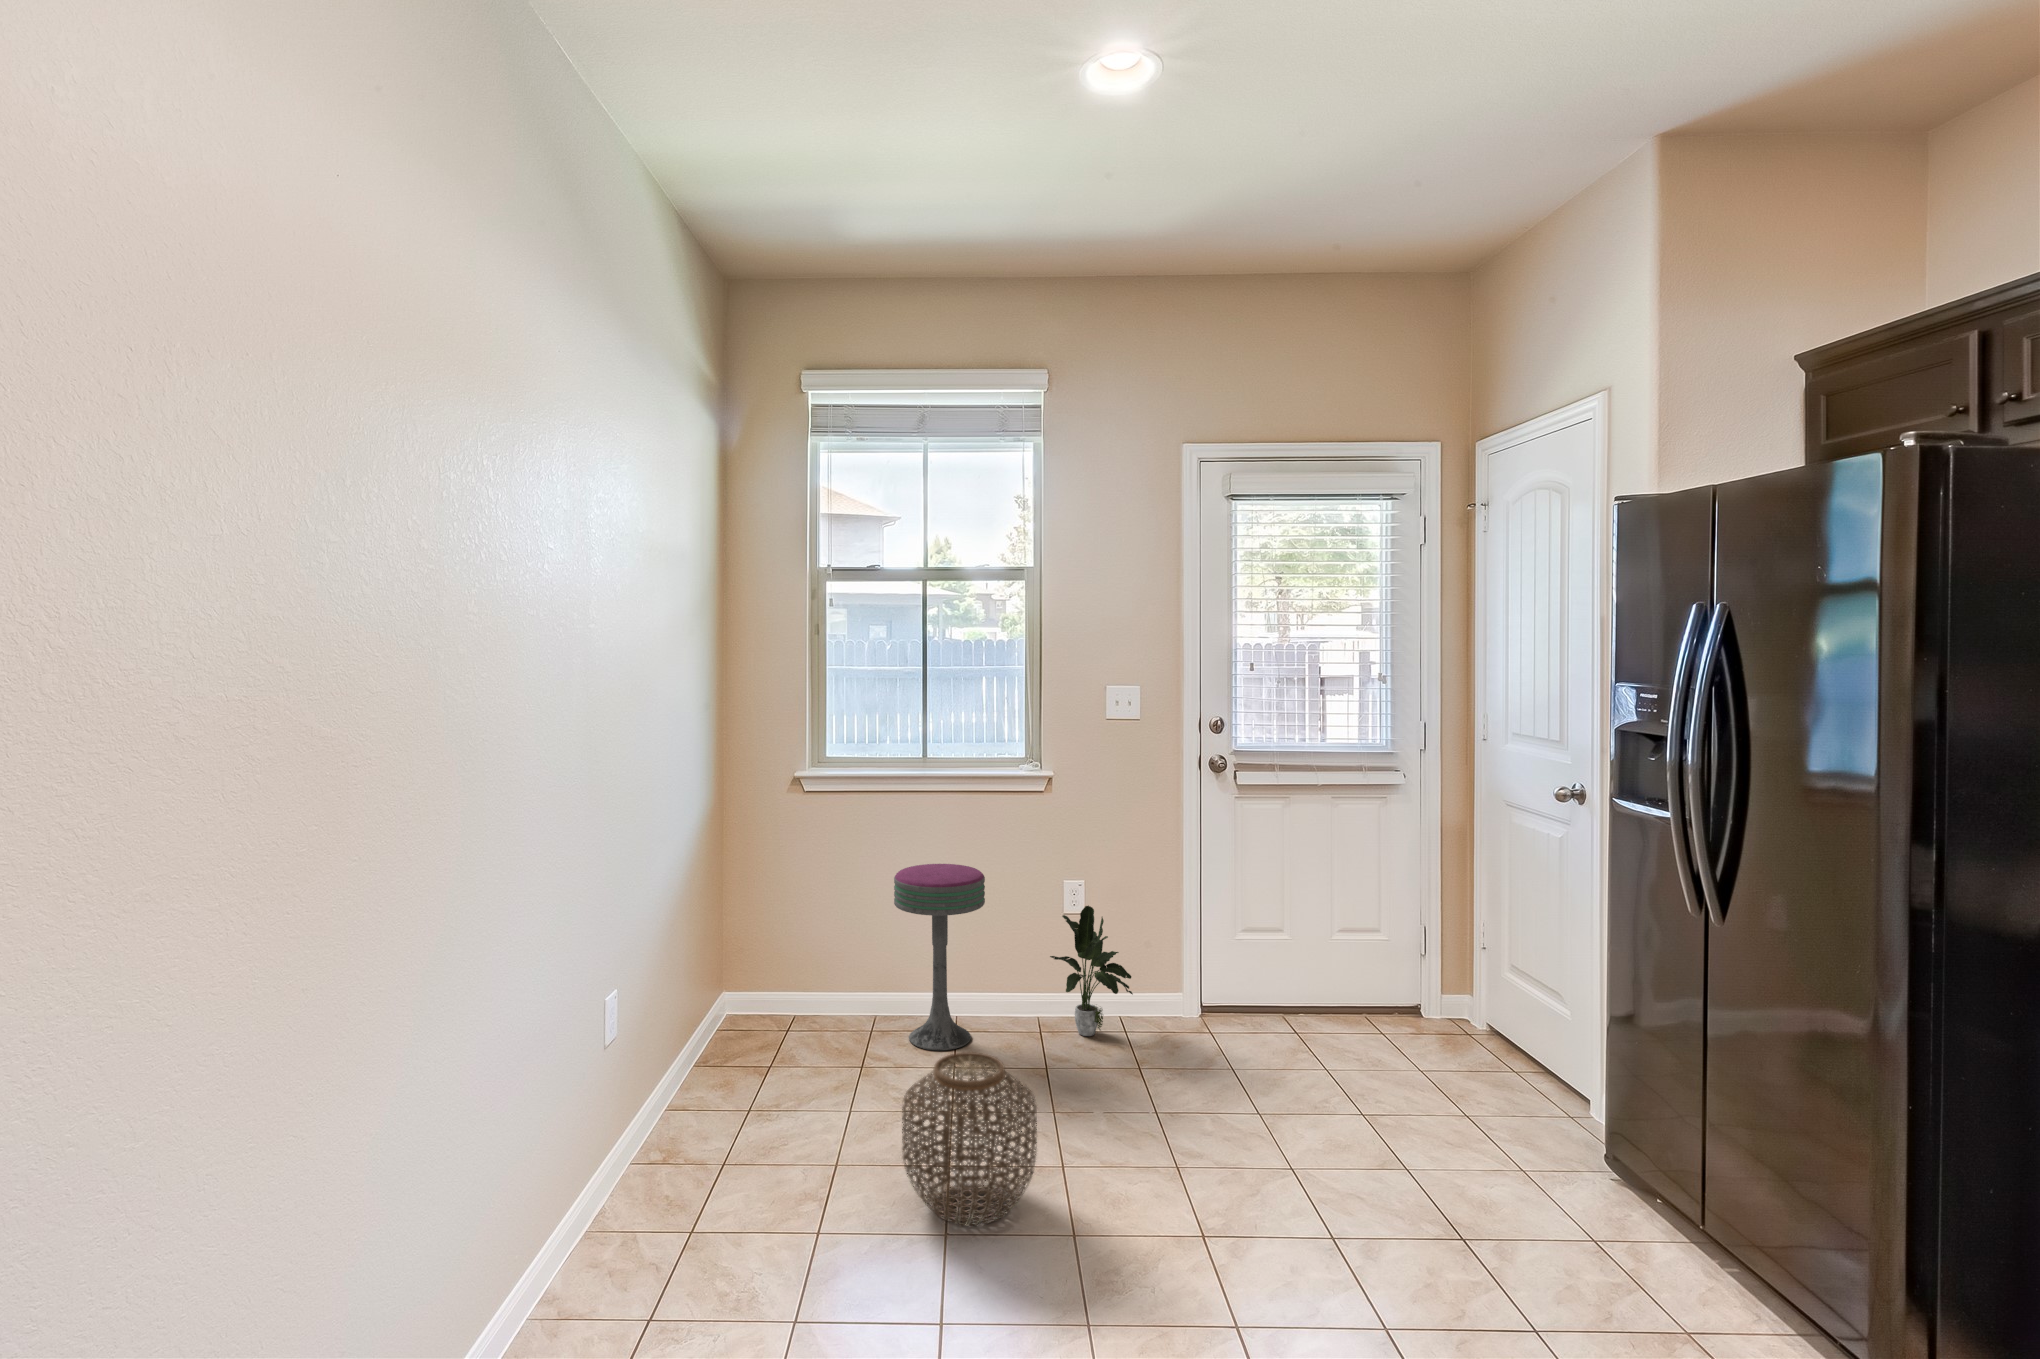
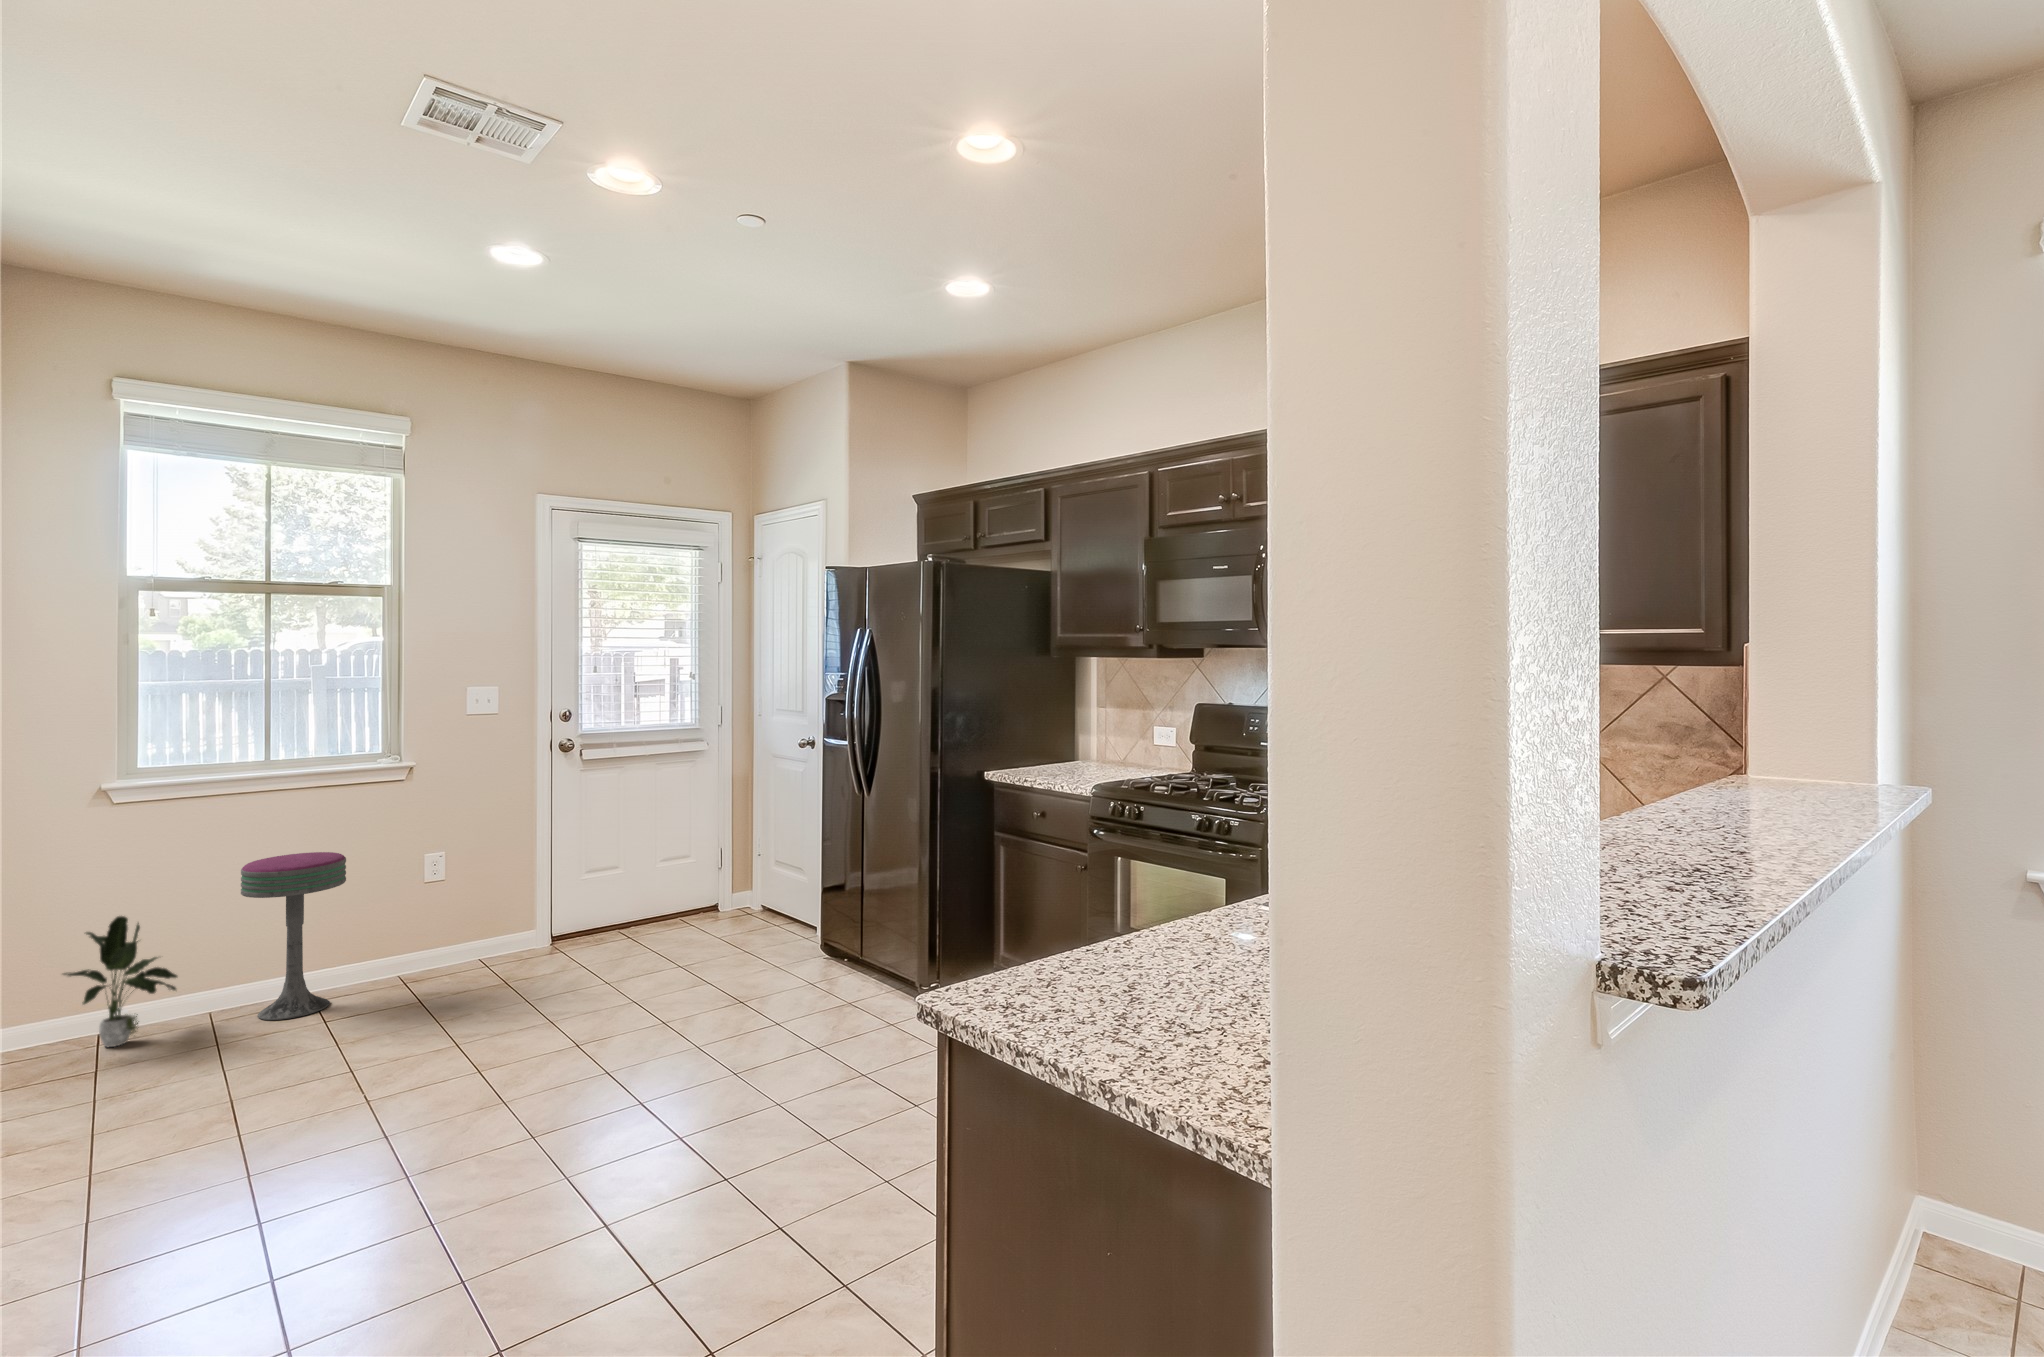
potted plant: present [1050,906,1133,1036] -> present [64,916,177,1047]
woven basket: present [902,1052,1037,1226] -> none [311,970,440,1099]

